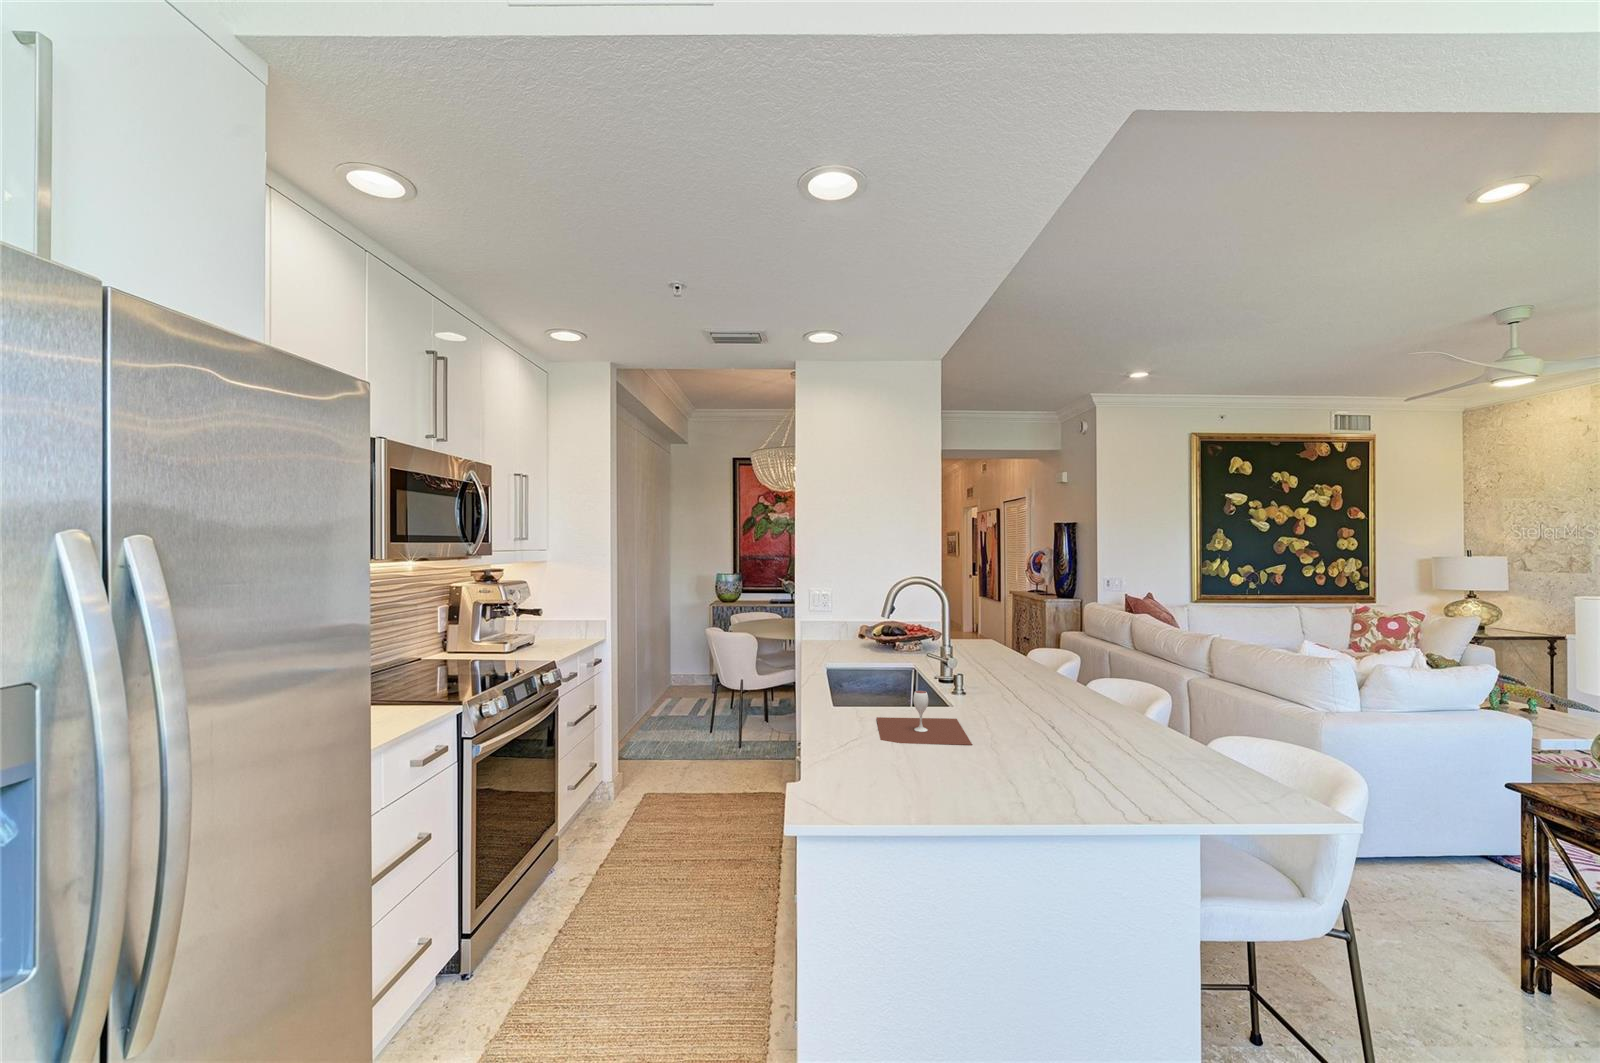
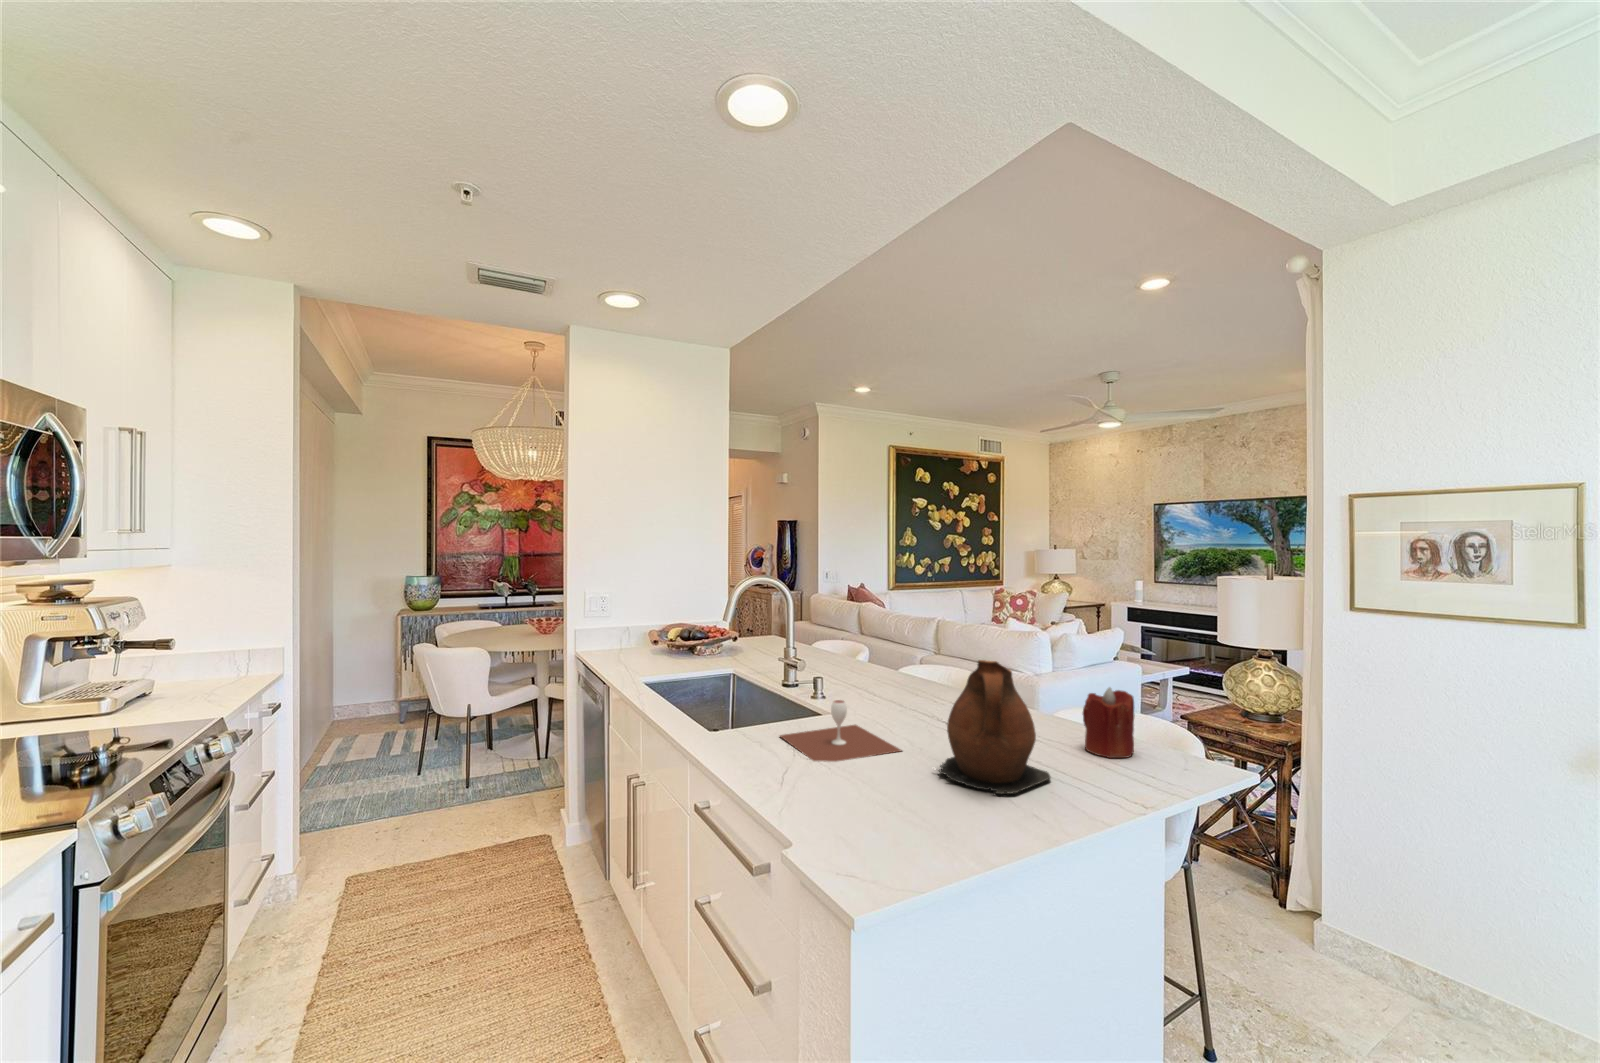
ceramic pitcher: none [971,659,1091,793] -> present [939,660,1050,794]
candle: none [1175,707,1237,789] -> present [1083,687,1134,758]

